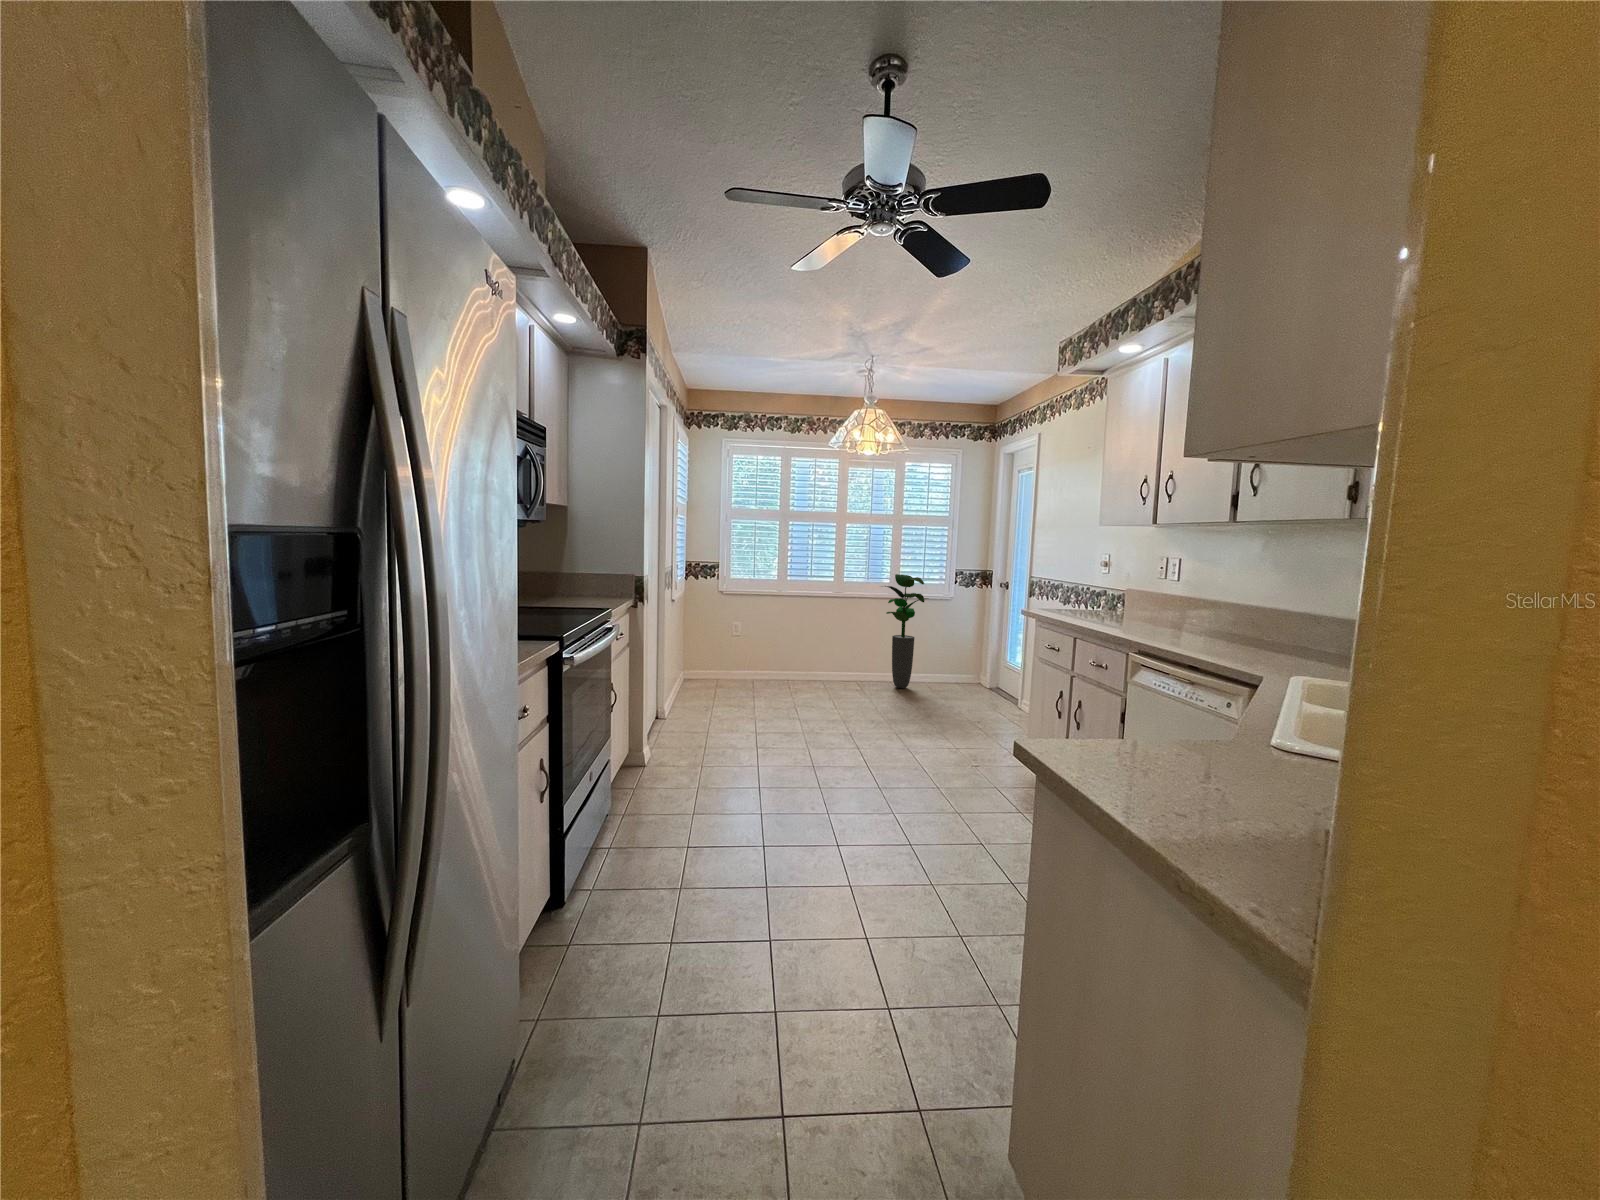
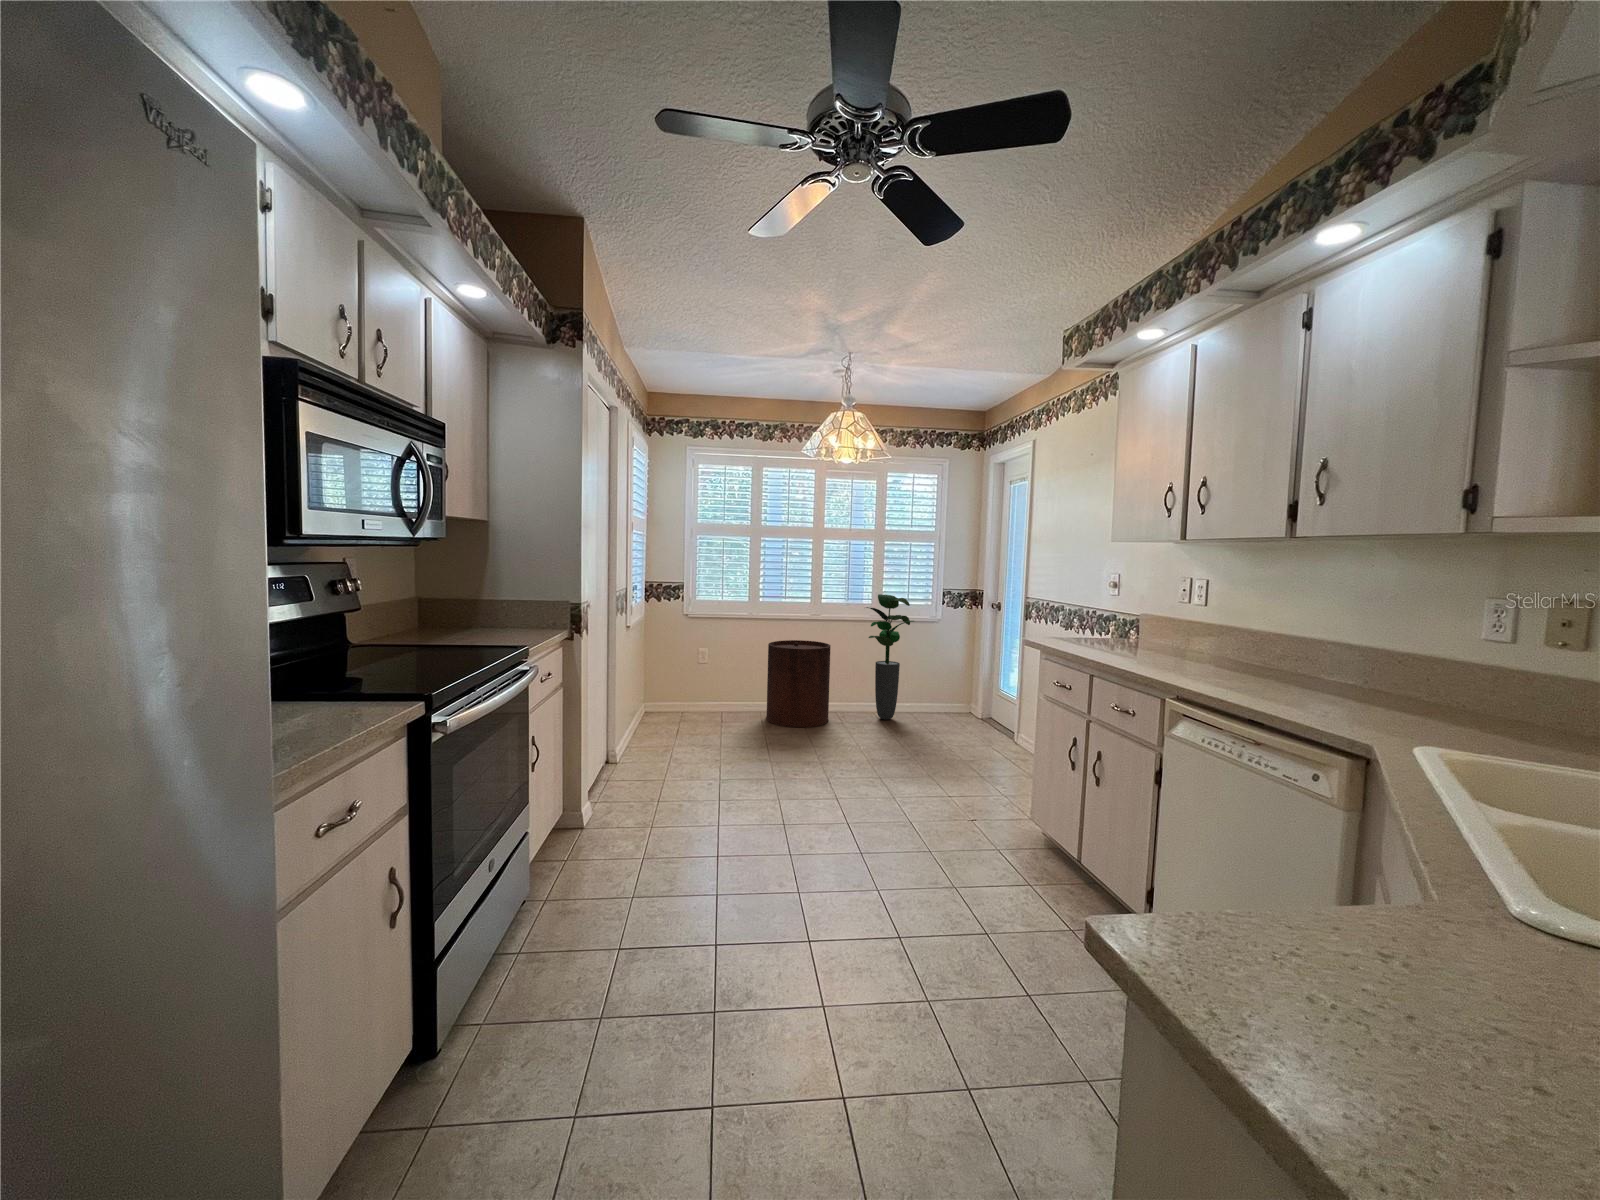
trash can: none [793,616,851,693] -> present [766,640,831,727]

